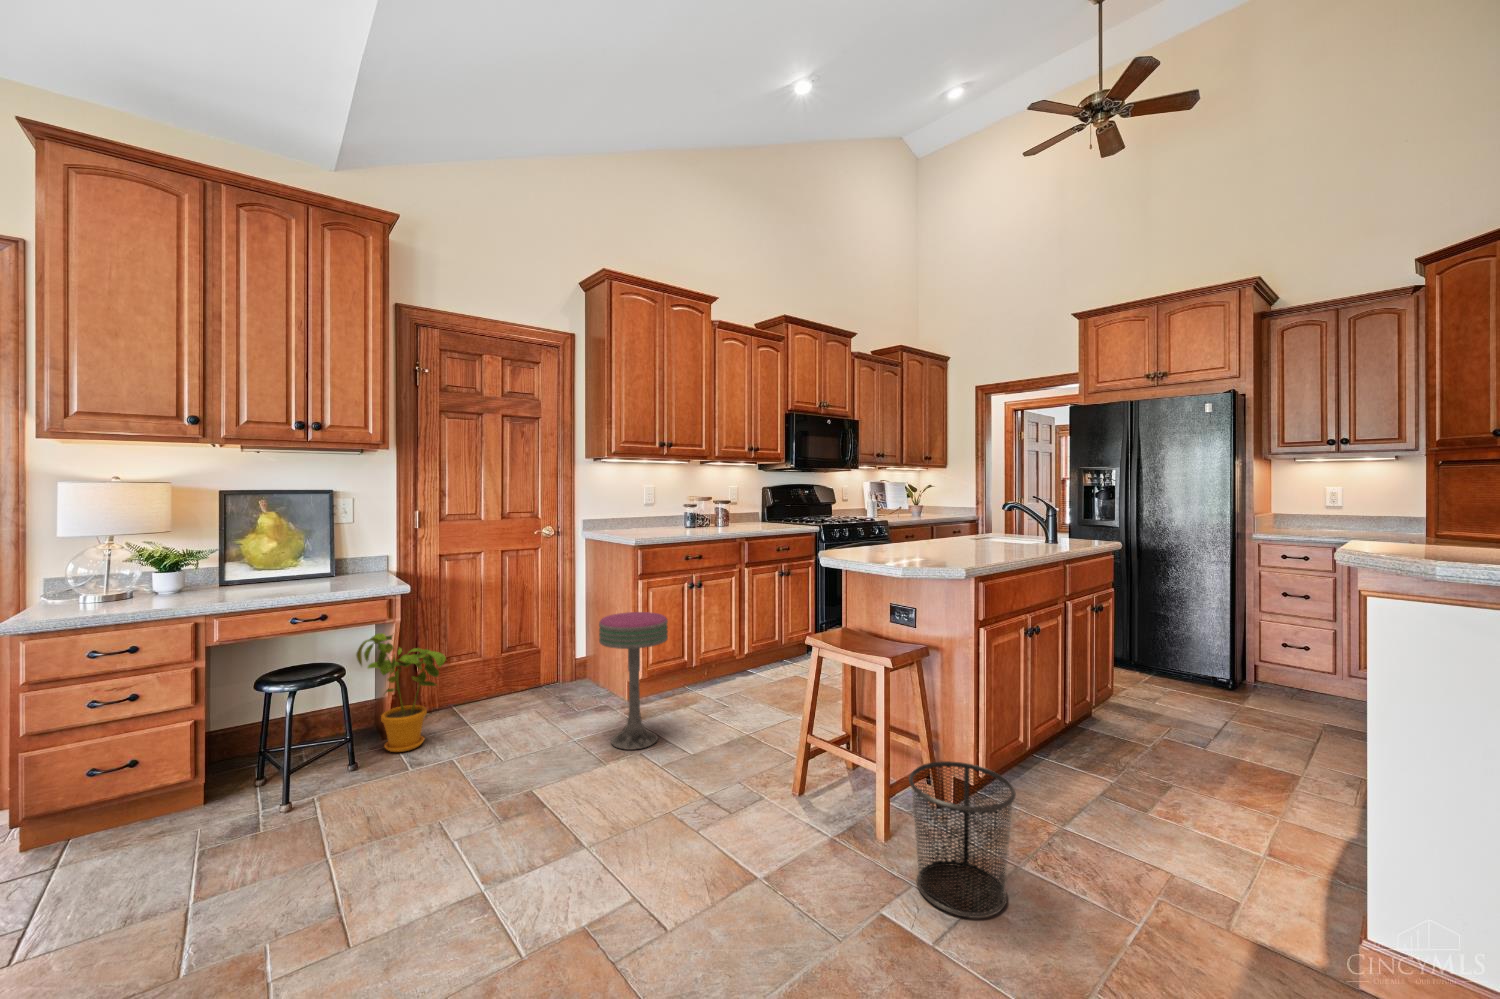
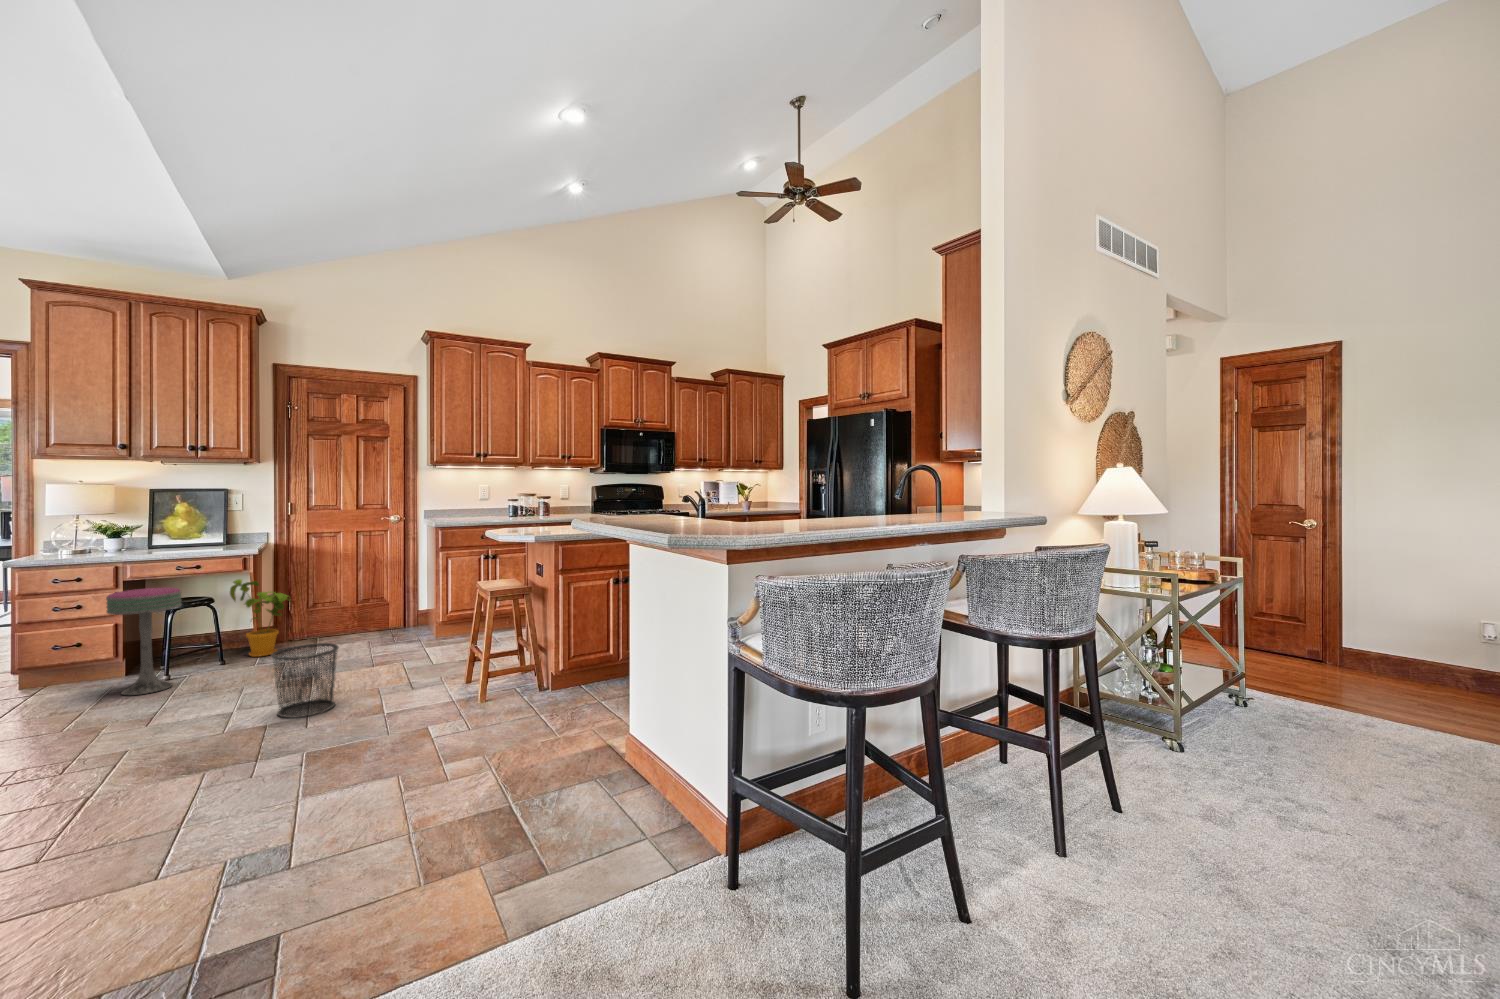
bar stool: present [599,612,668,750] -> present [106,588,182,695]
waste bin: present [909,761,1016,918] -> present [271,643,339,718]

